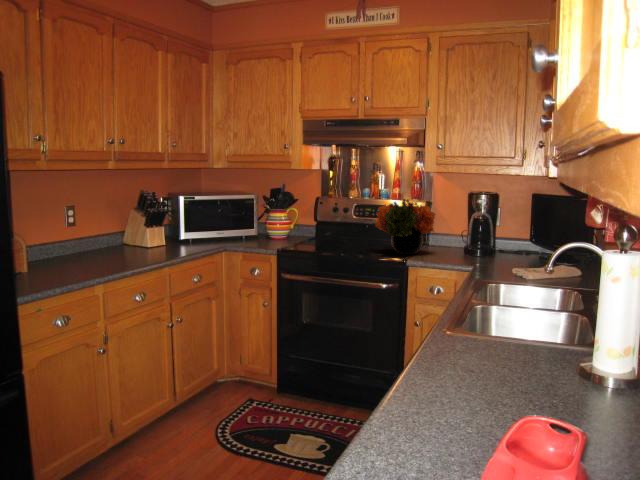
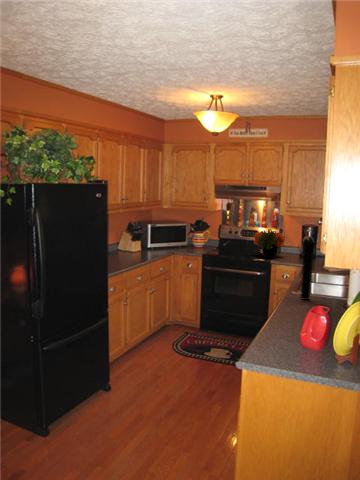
vase: none [460,200,504,354] -> present [300,241,316,300]

